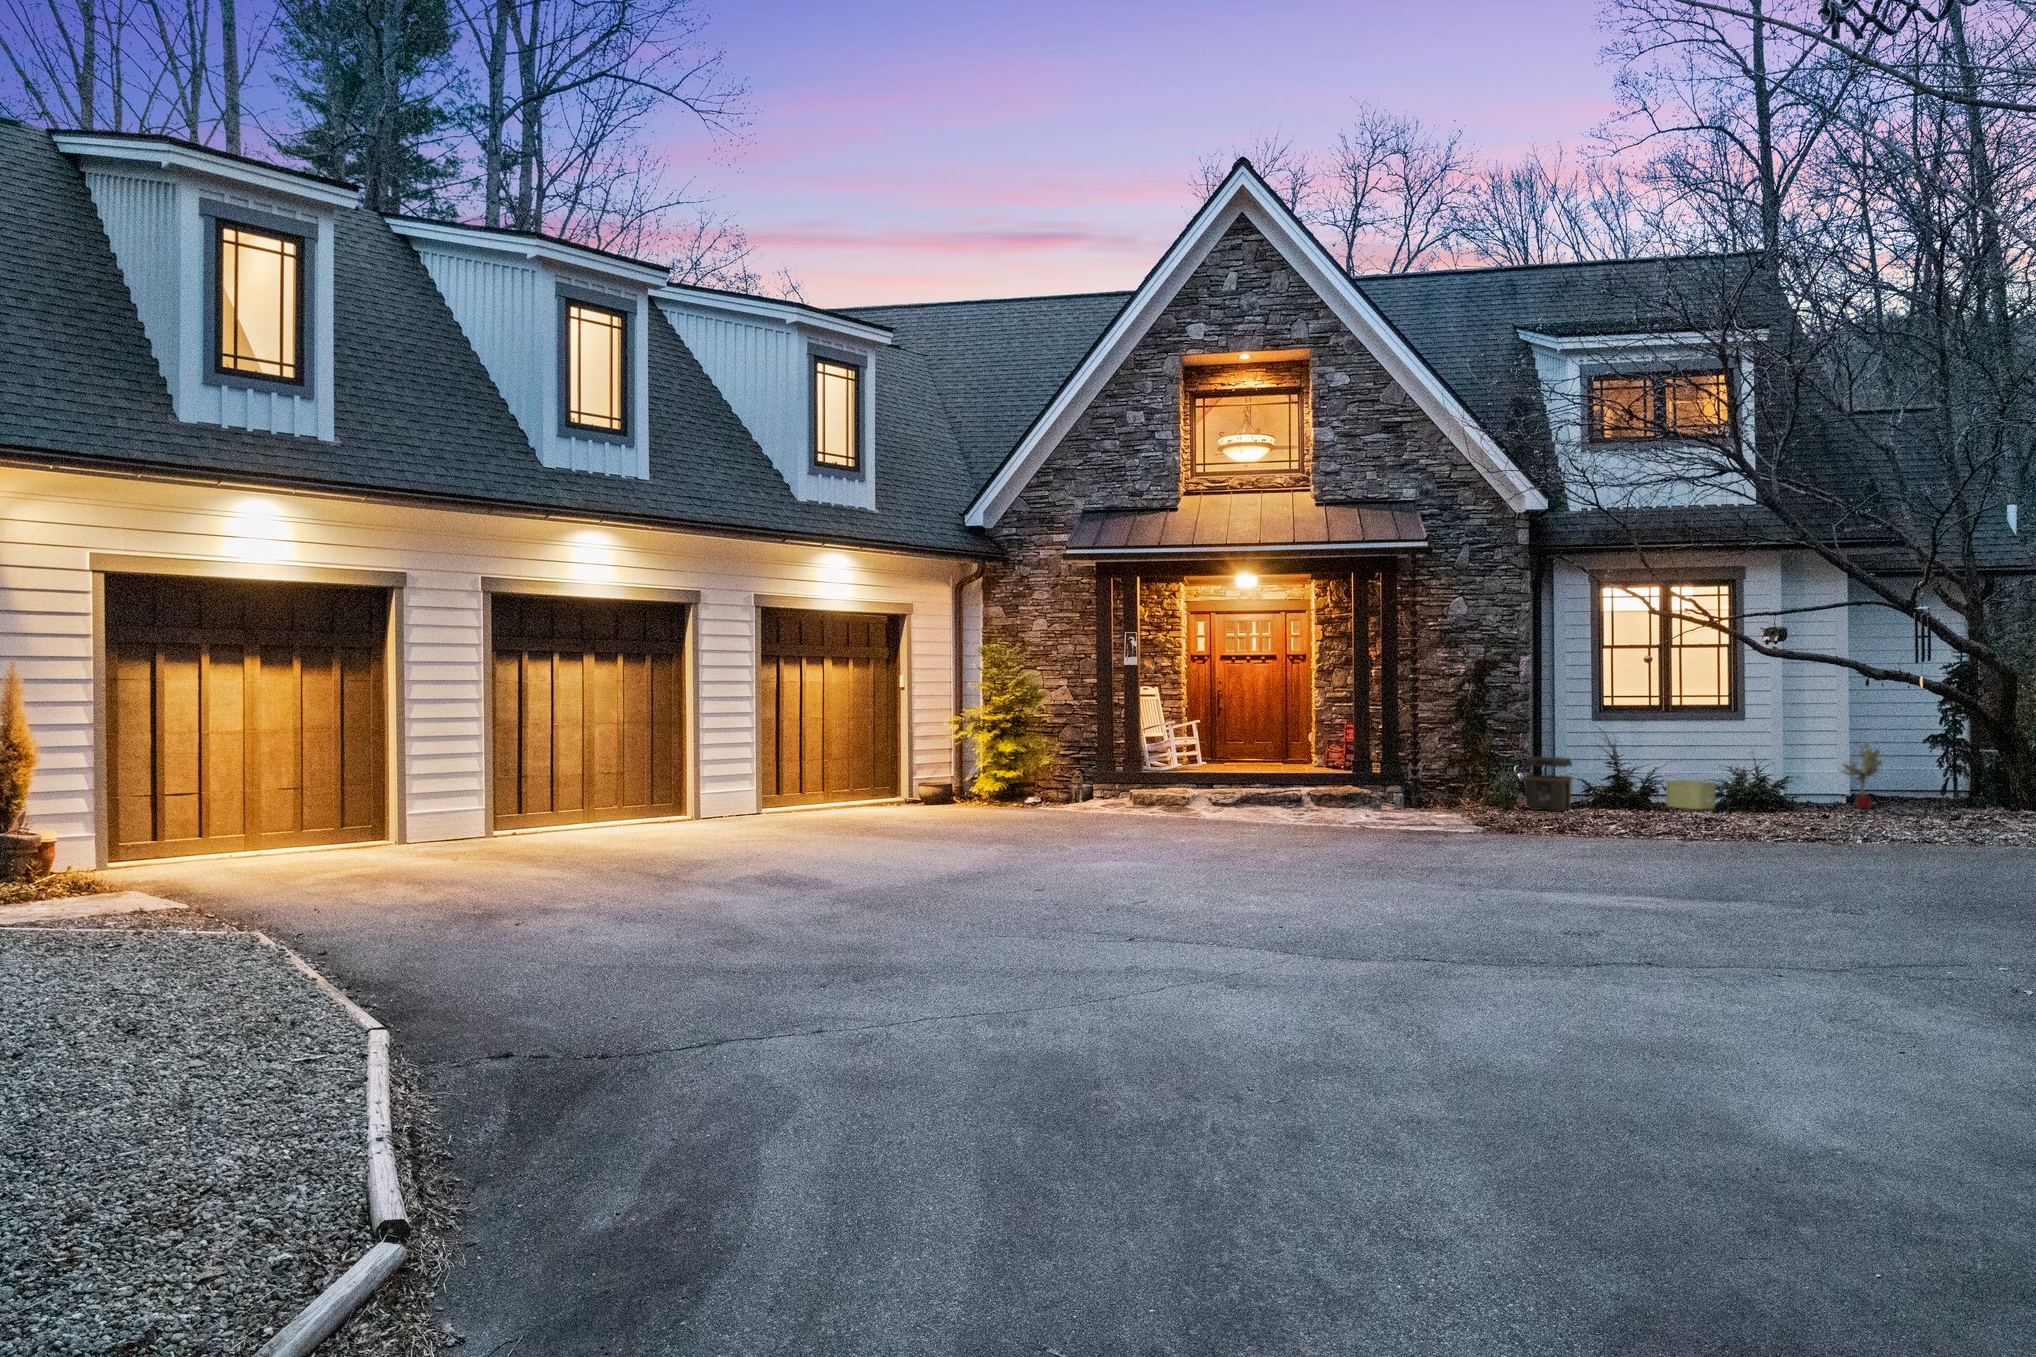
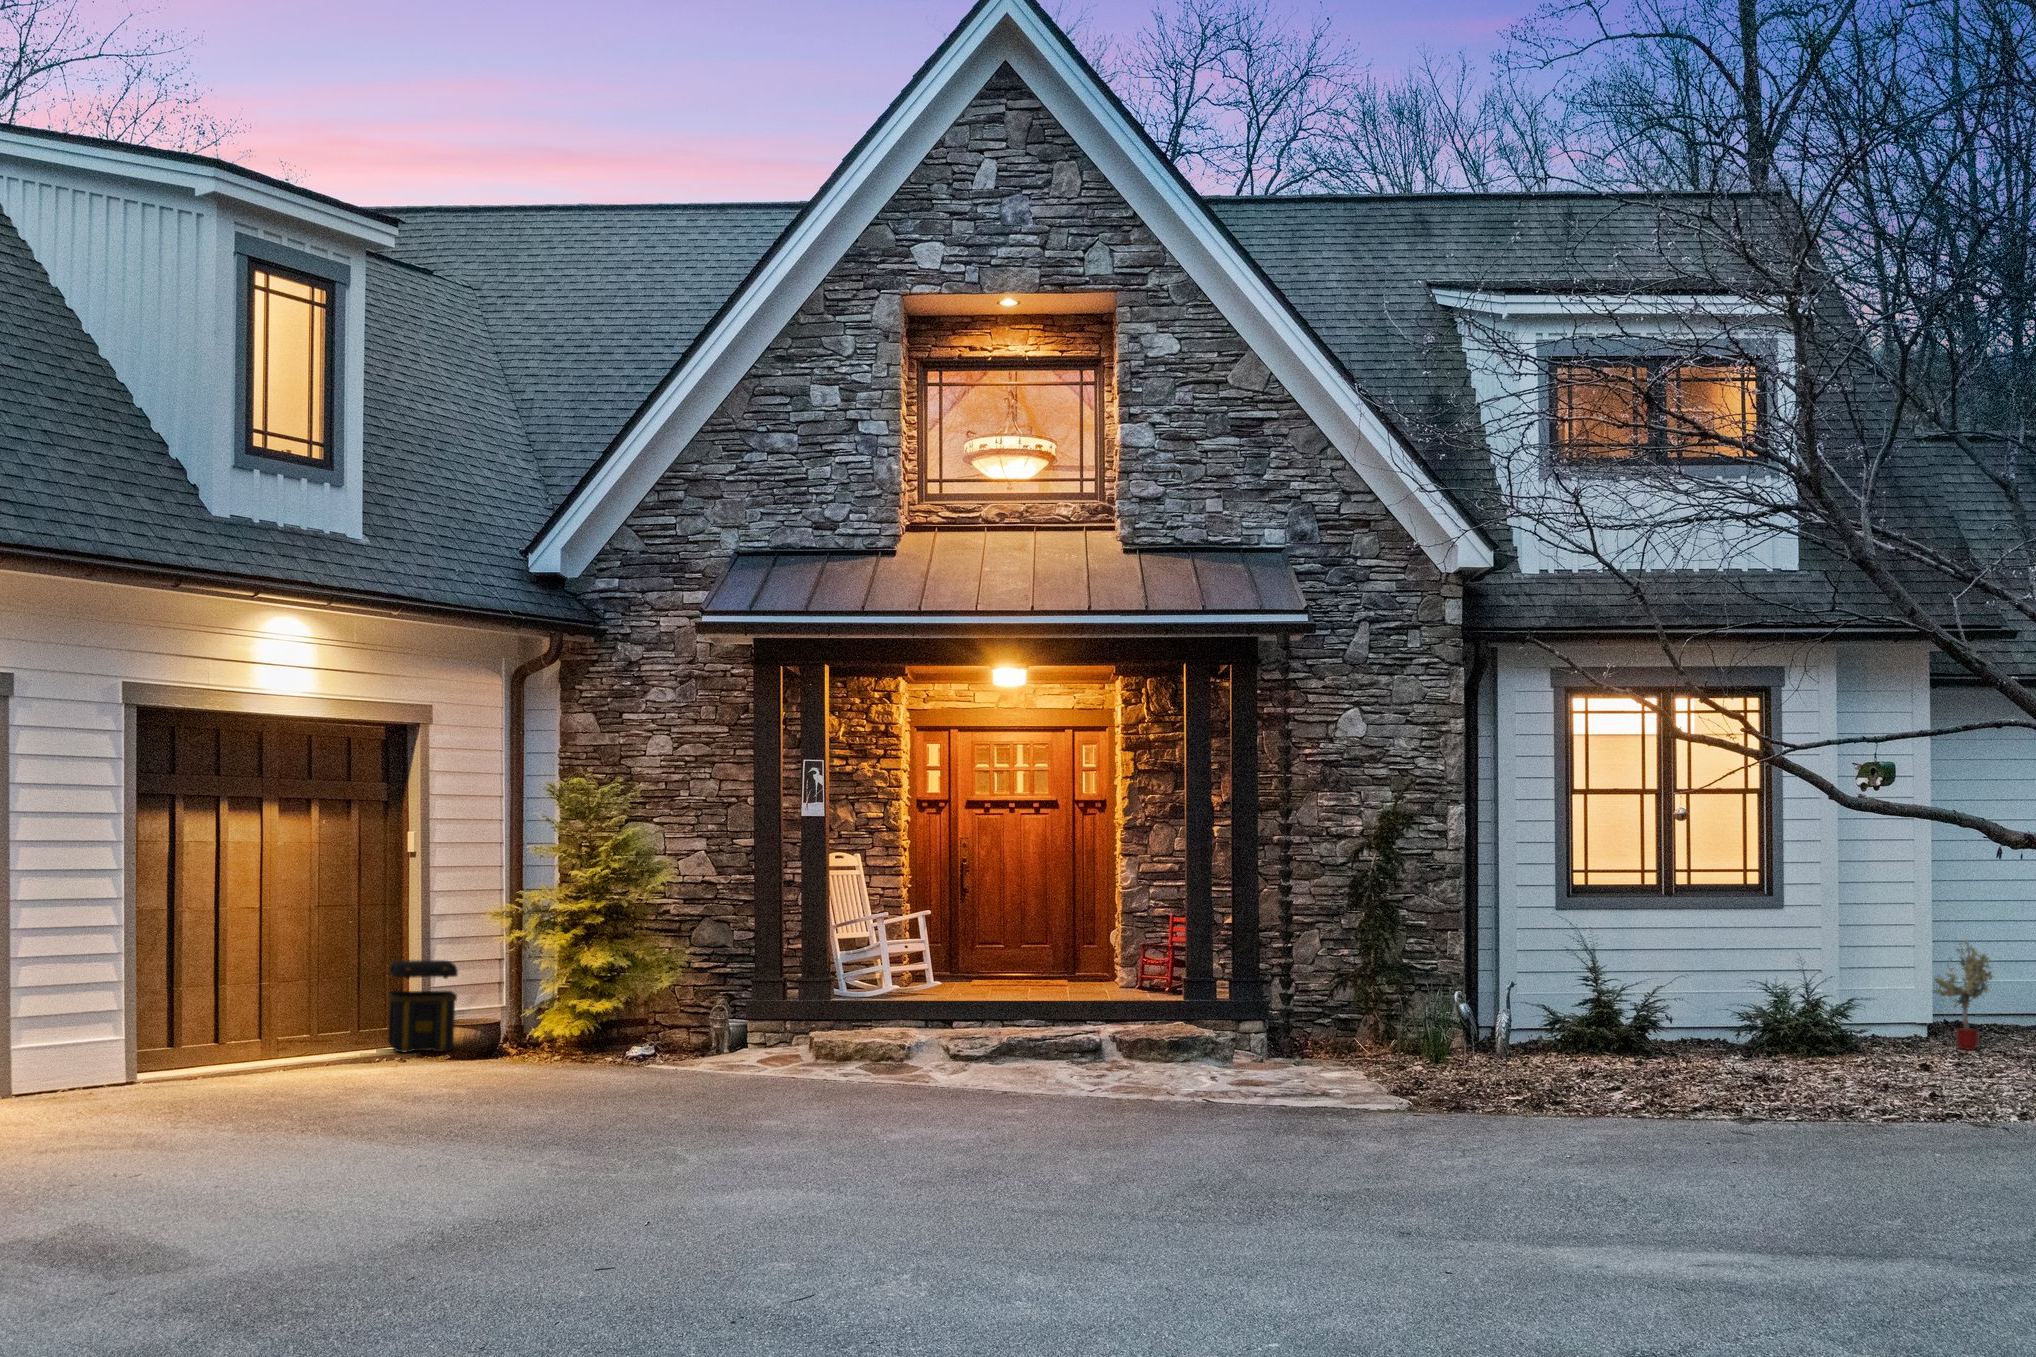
toolbox: present [1525,757,1572,811] -> present [388,960,458,1053]
storage box: present [1666,780,1716,809] -> none [1675,1005,1752,1054]

